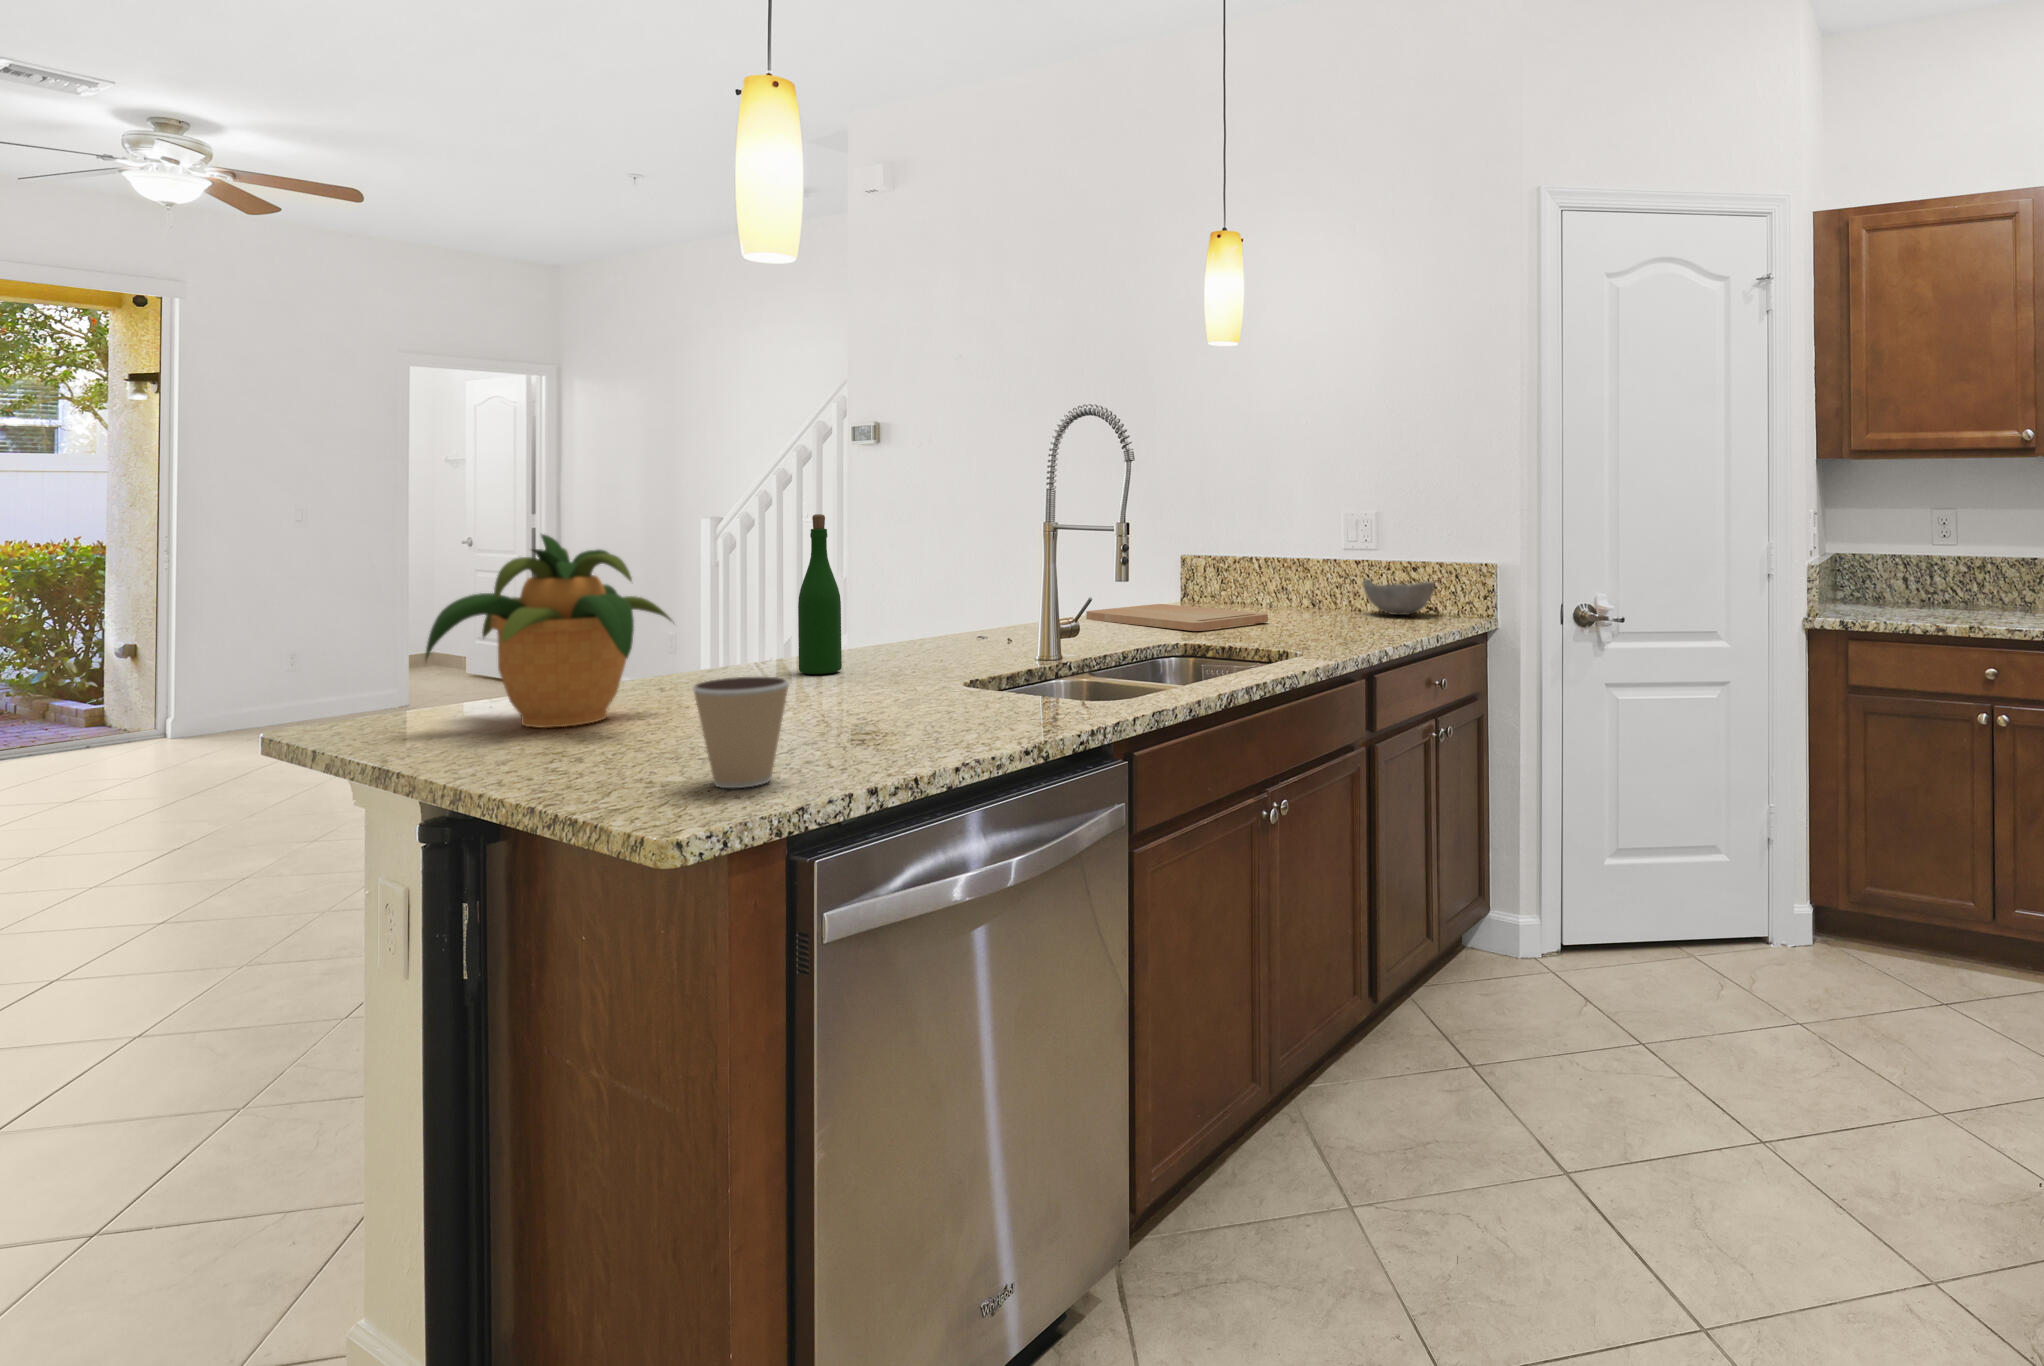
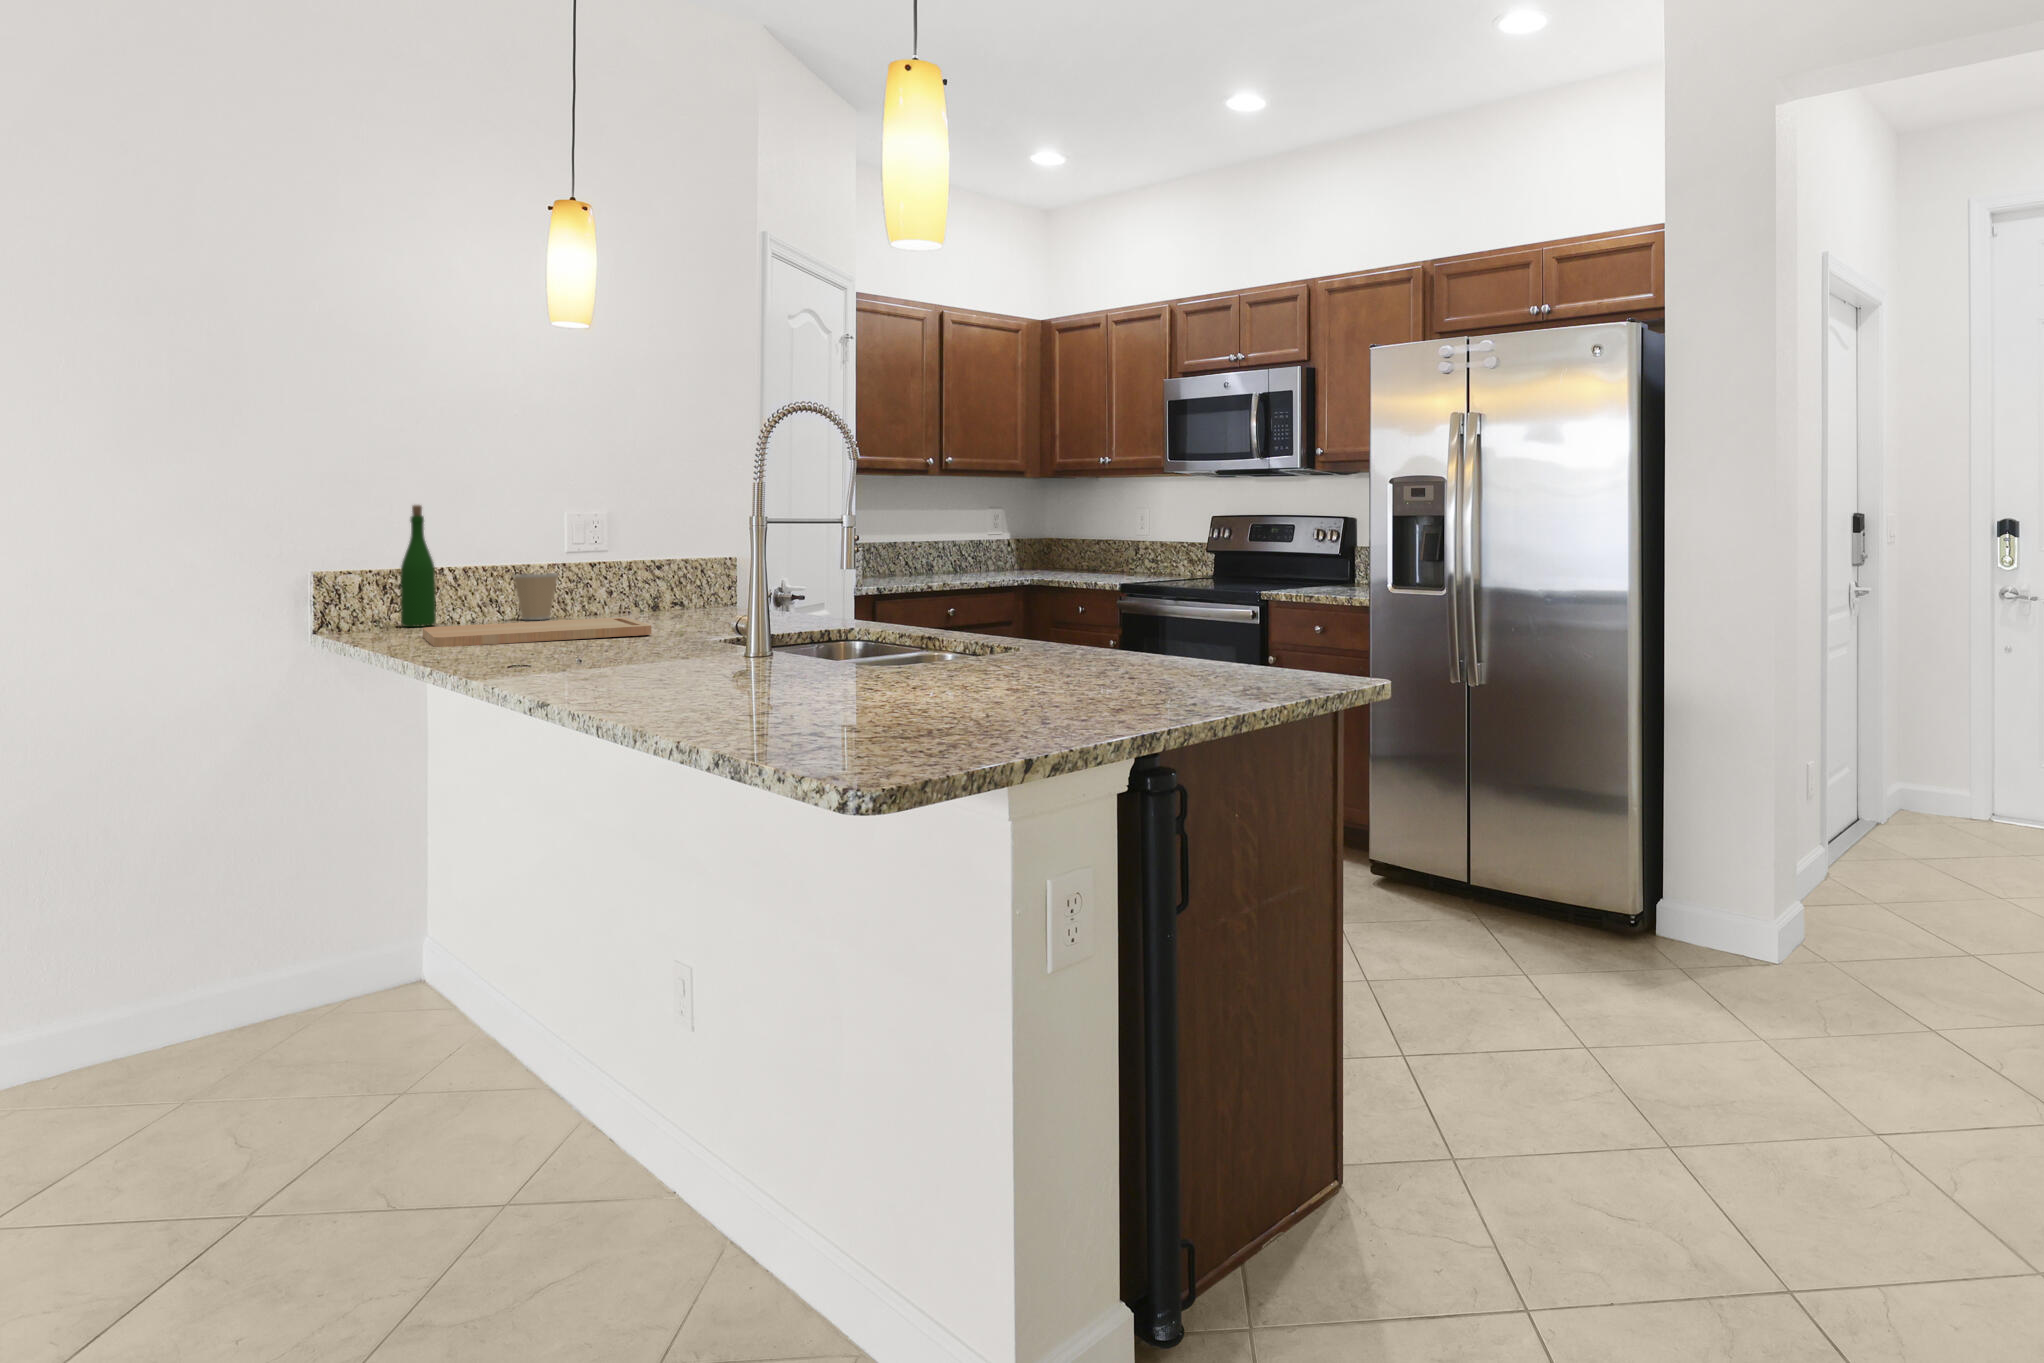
wine bottle: present [798,514,842,674] -> present [400,505,436,627]
potted plant: present [425,534,674,728] -> none [821,512,1068,718]
bowl: present [1363,579,1434,615] -> none [600,577,685,614]
coffee cup: present [693,677,789,788] -> present [514,573,558,620]

